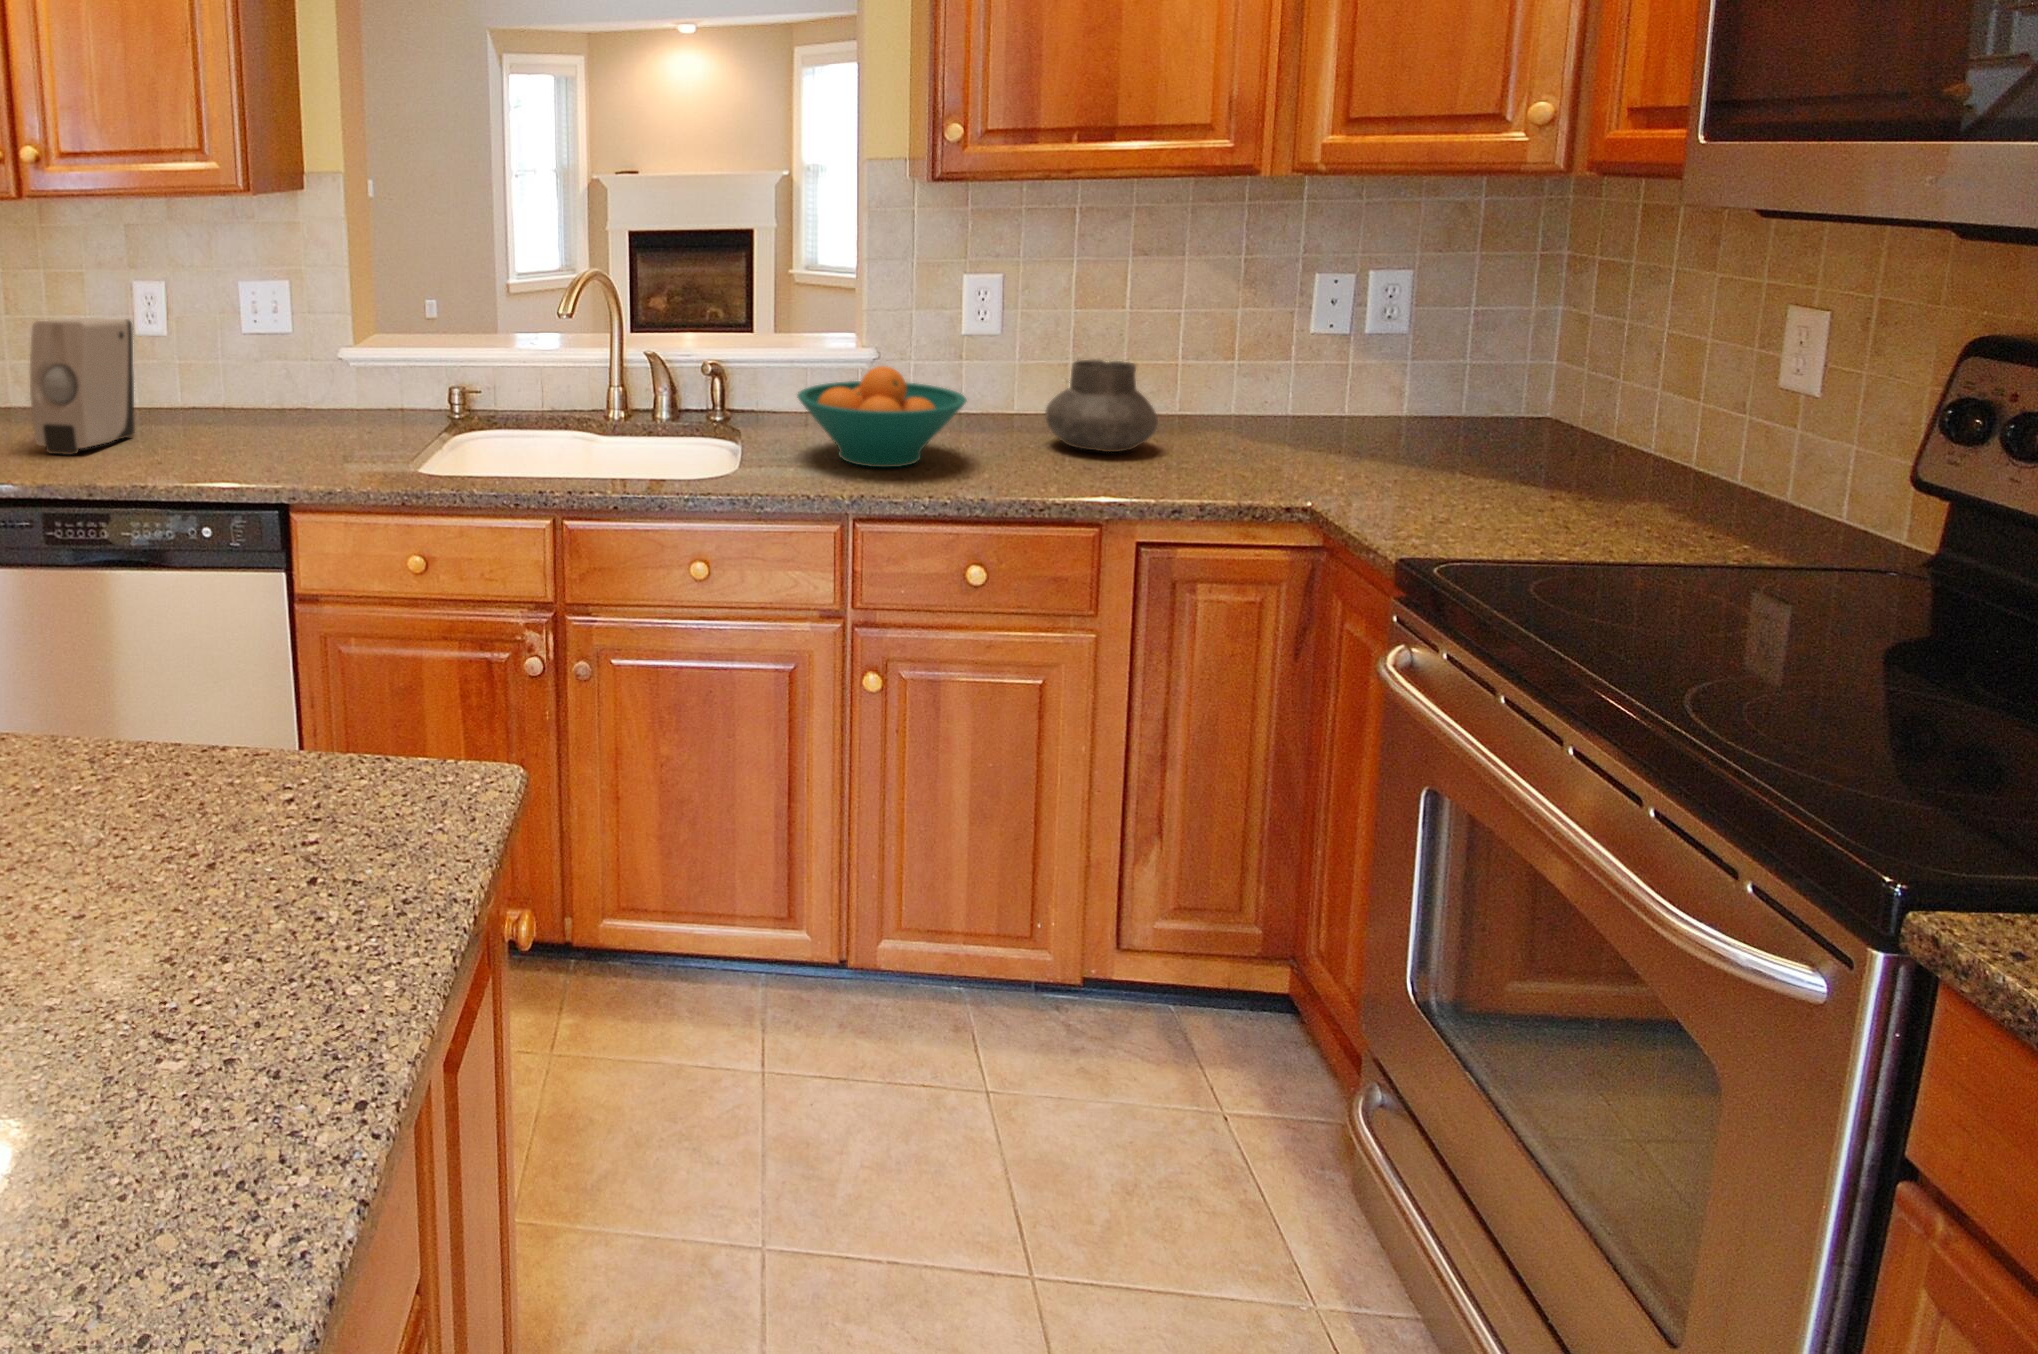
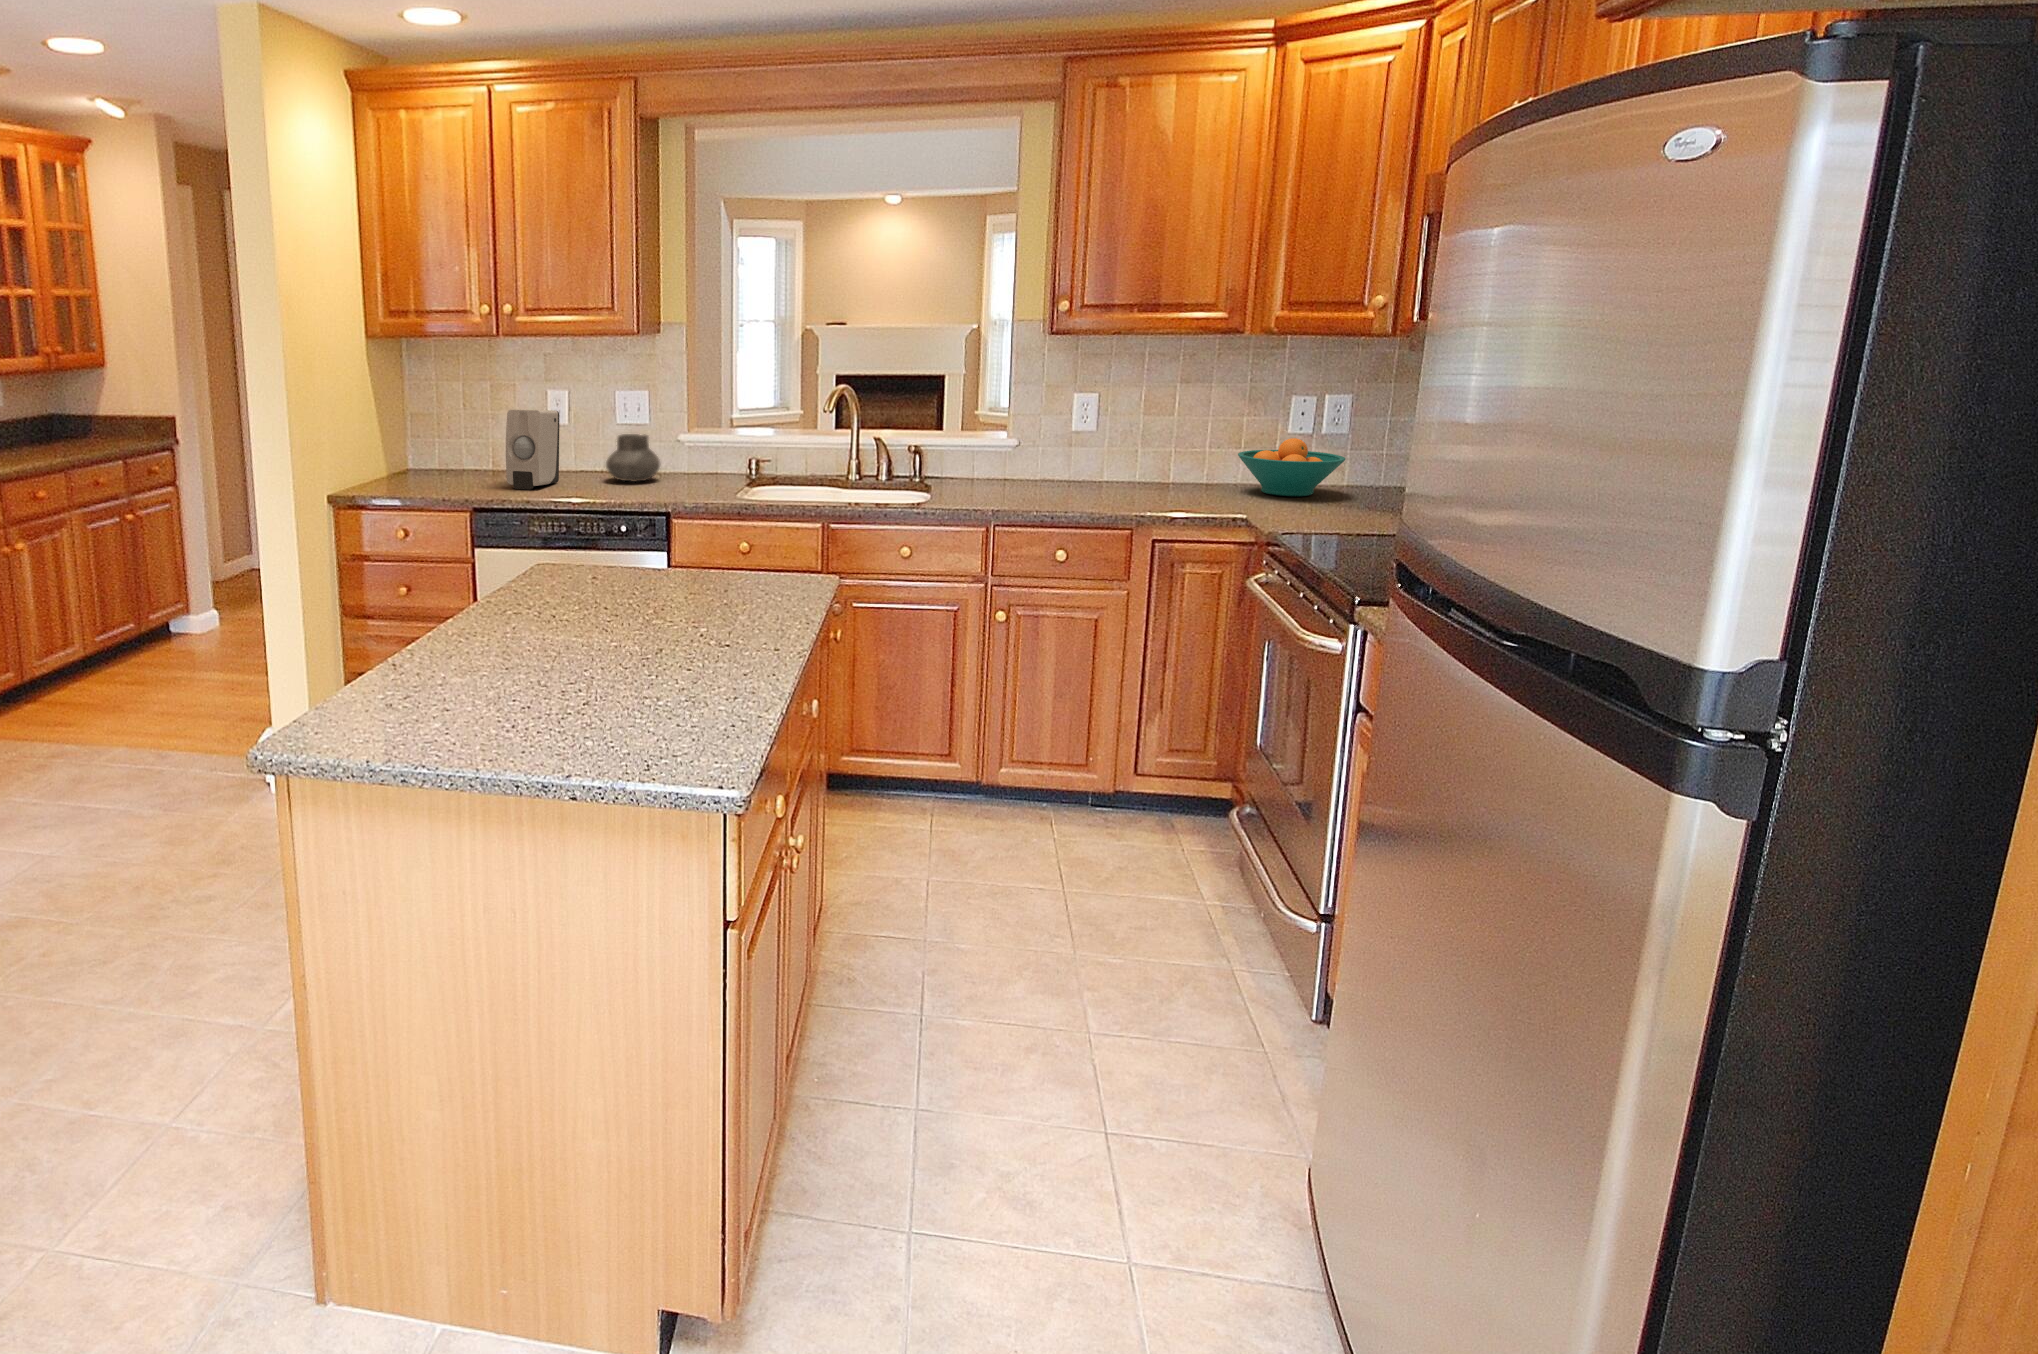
vase: present [1045,360,1158,452] -> present [606,434,660,482]
fruit bowl: present [797,366,966,467] -> present [1238,438,1345,496]

